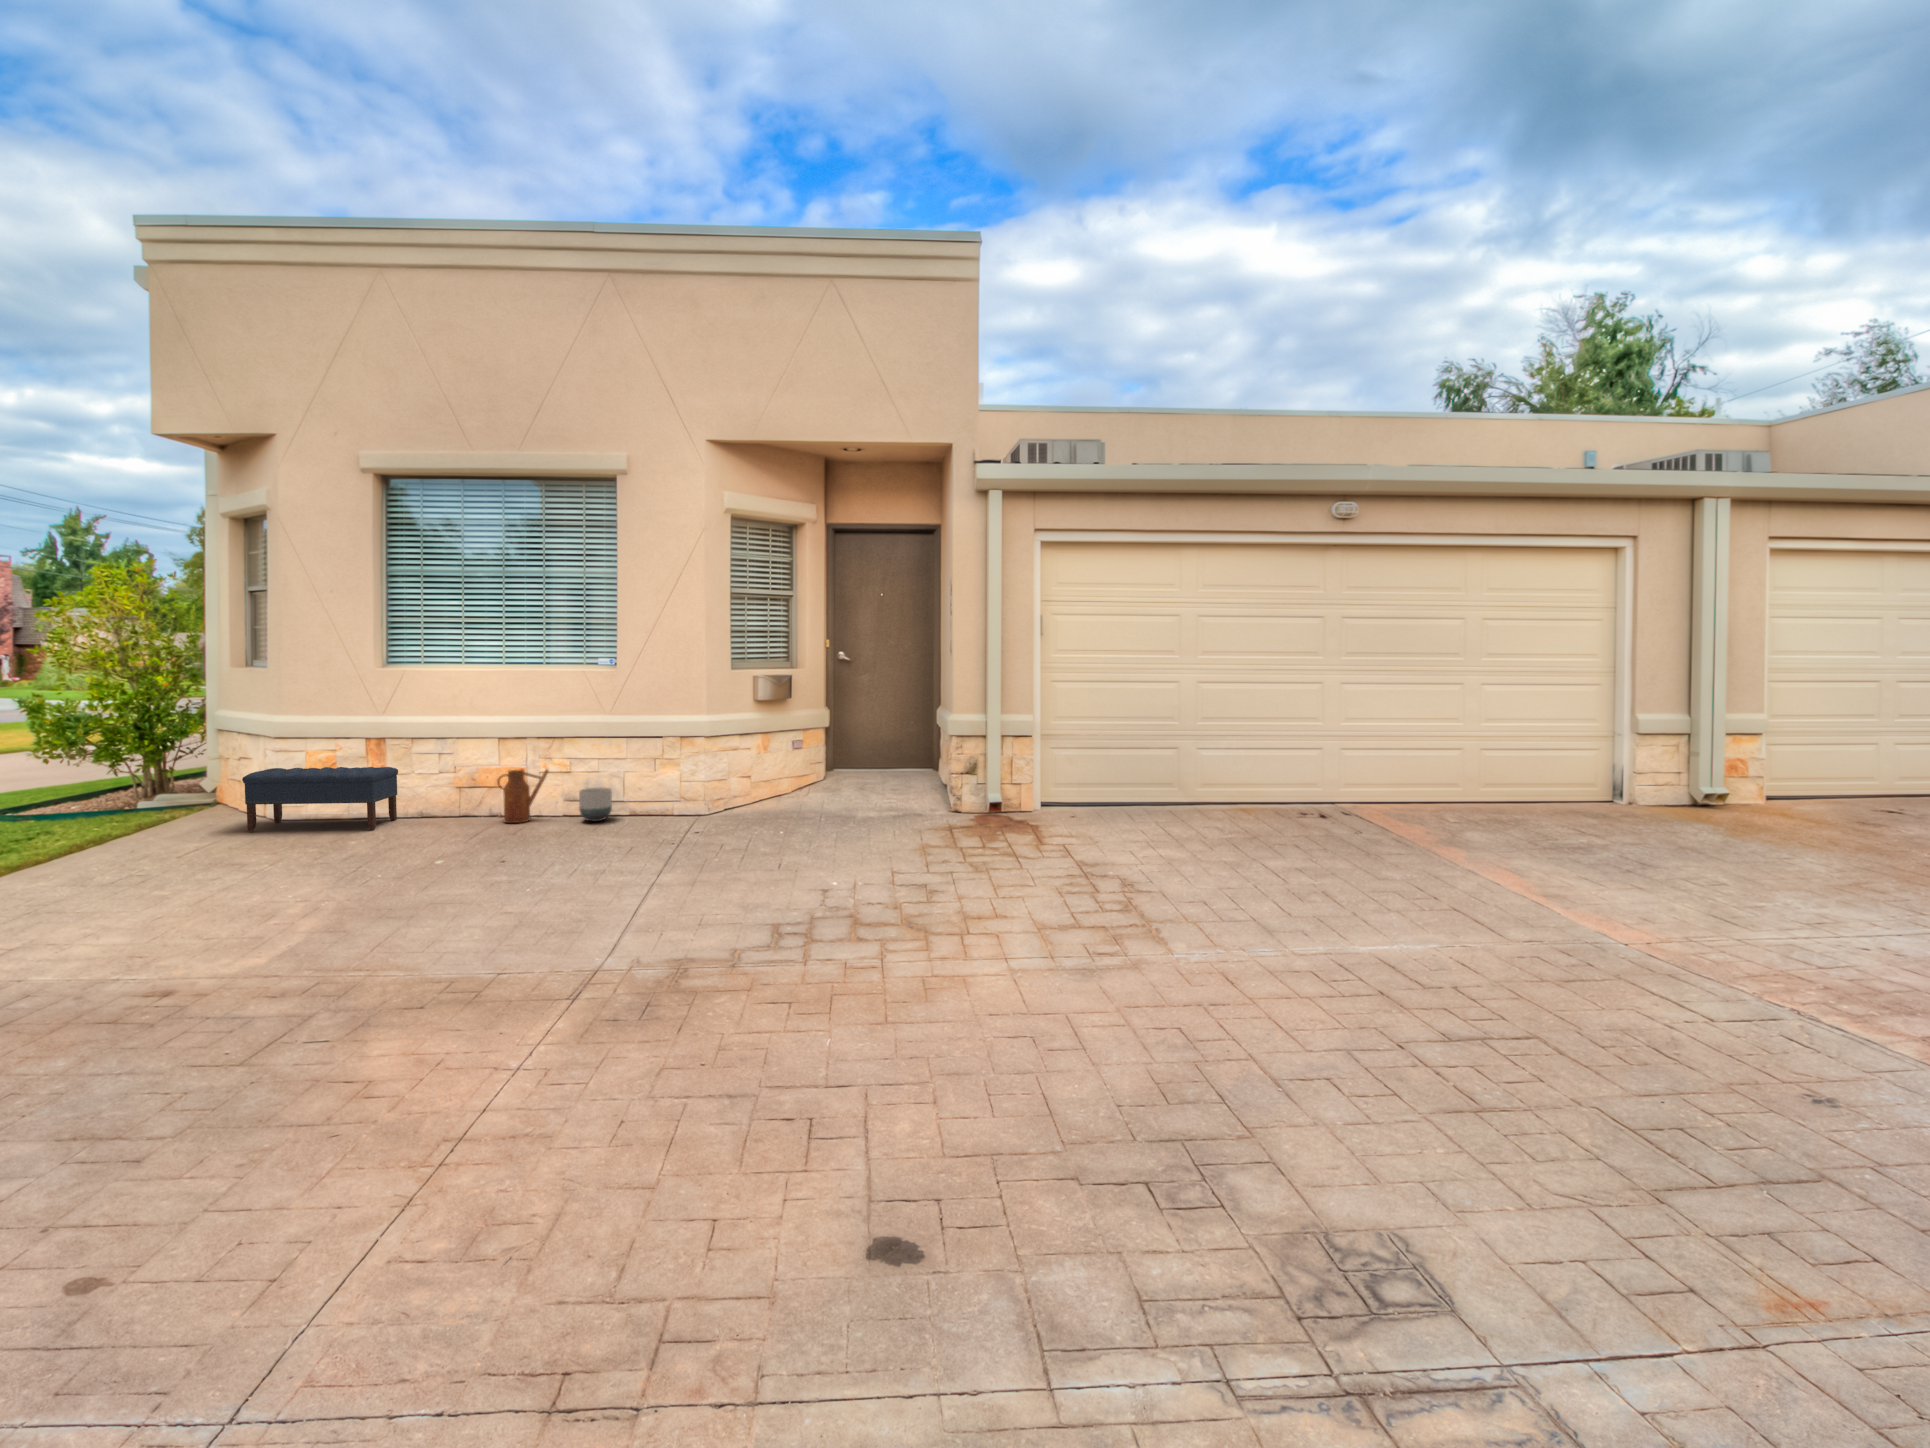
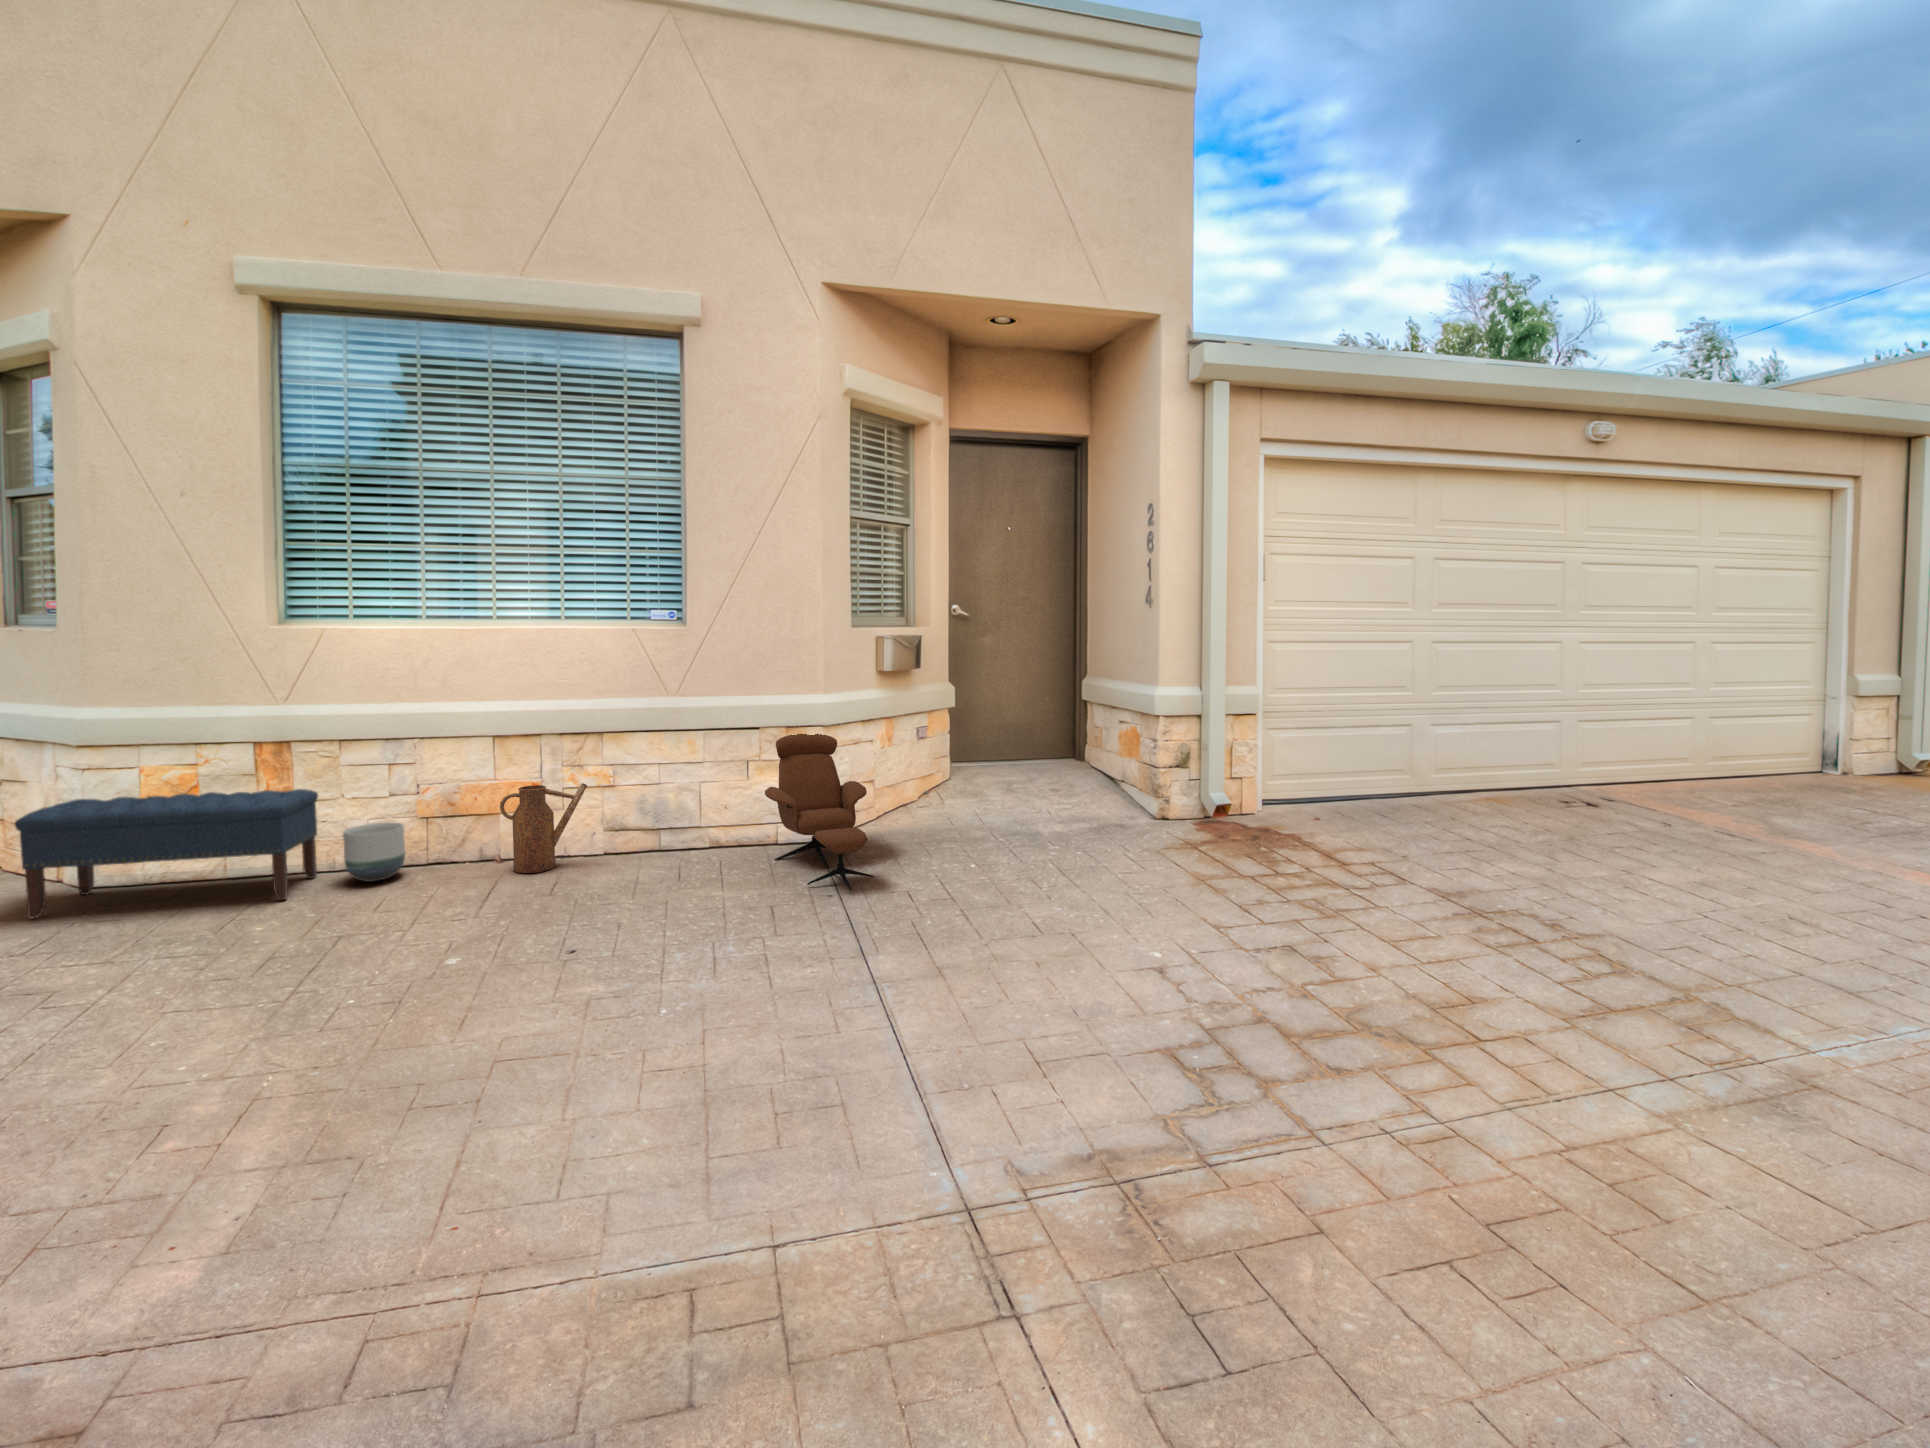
lounge chair: none [654,742,723,840] -> present [765,734,874,891]
planter: present [579,787,612,821] -> present [343,822,405,882]

